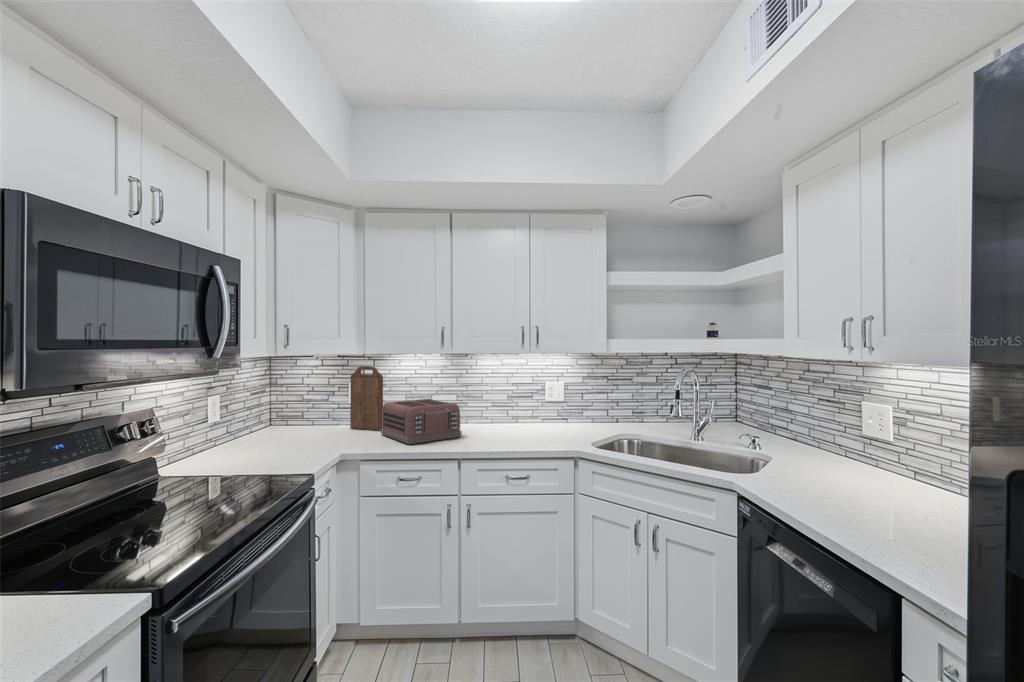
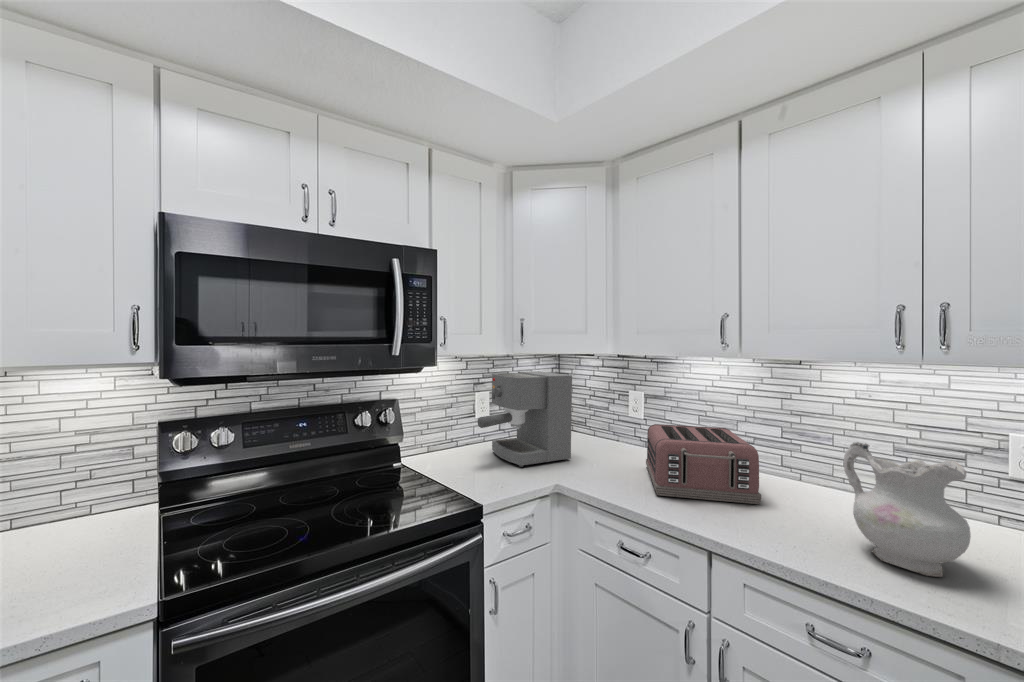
cutting board: present [350,366,383,431] -> none [625,372,659,459]
coffee maker: none [241,371,323,452] -> present [478,371,572,467]
ceramic pitcher: none [502,390,546,443] -> present [844,442,971,577]

